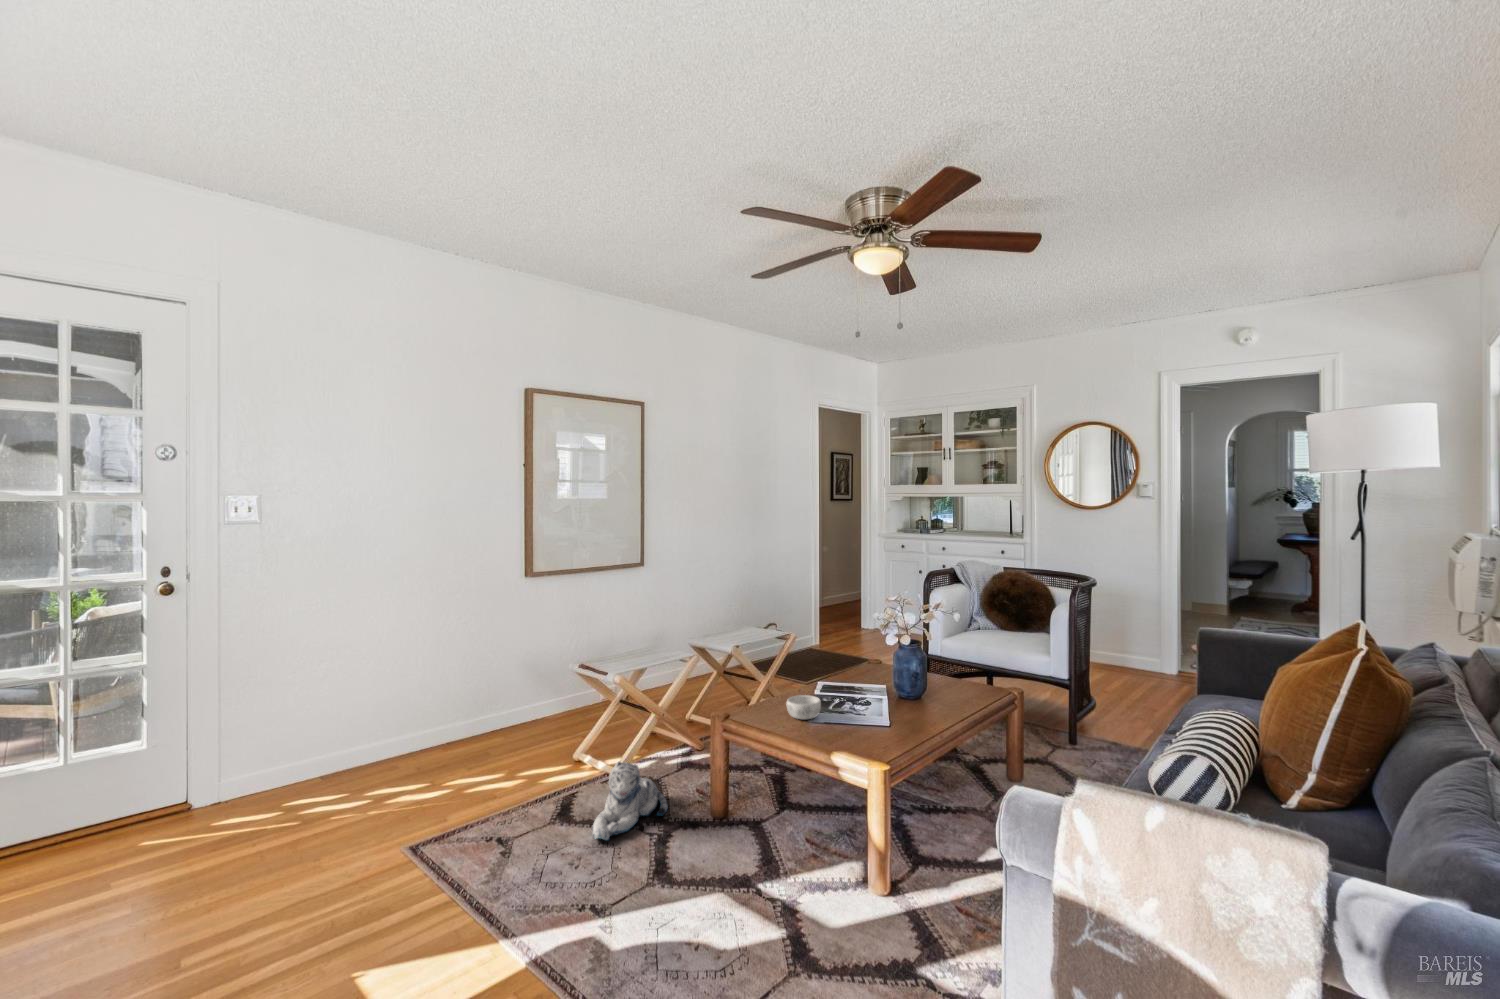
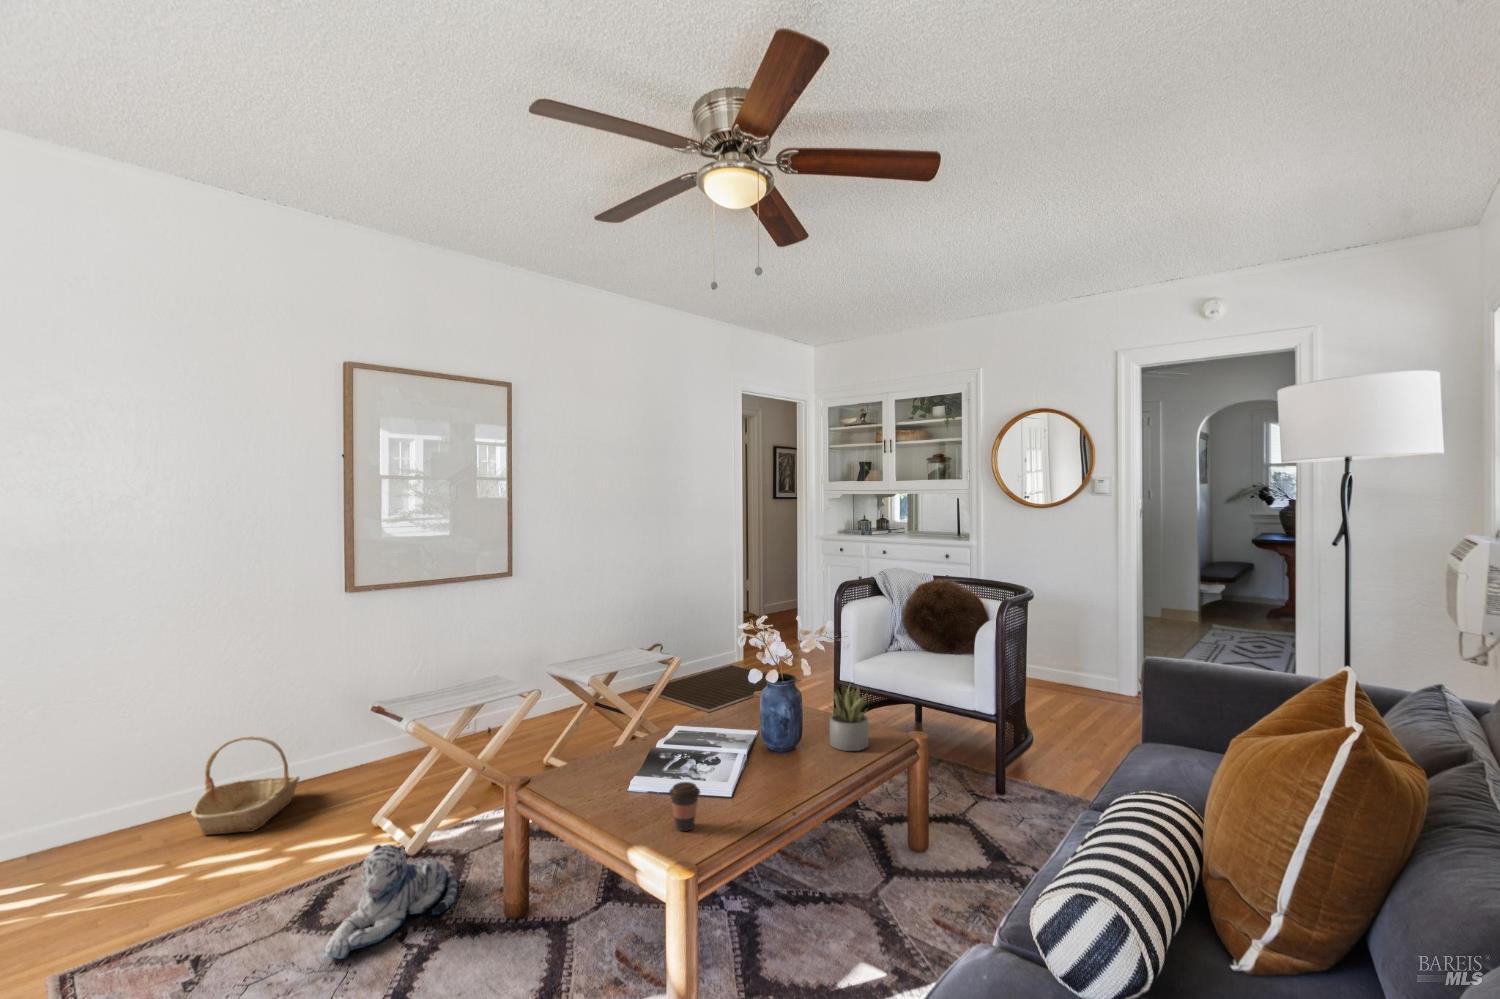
succulent plant: none [946,646,980,700] -> present [830,684,868,751]
basket: none [433,690,502,766] -> present [191,736,299,835]
decorative bowl: present [787,695,821,719] -> none [601,752,647,787]
coffee cup: none [854,712,878,746] -> present [669,782,700,831]

